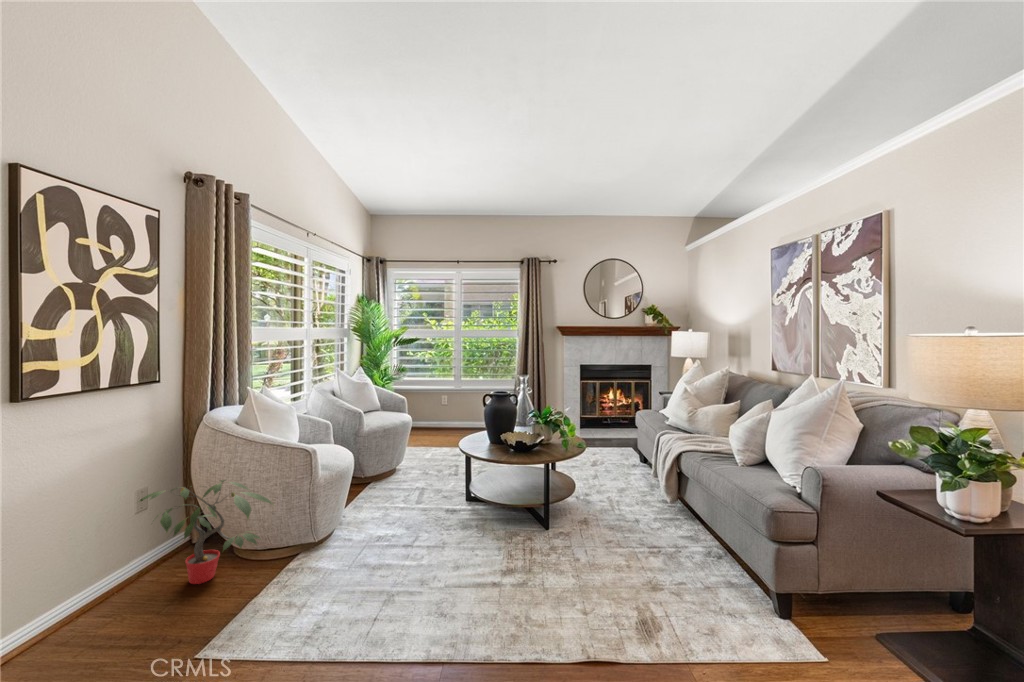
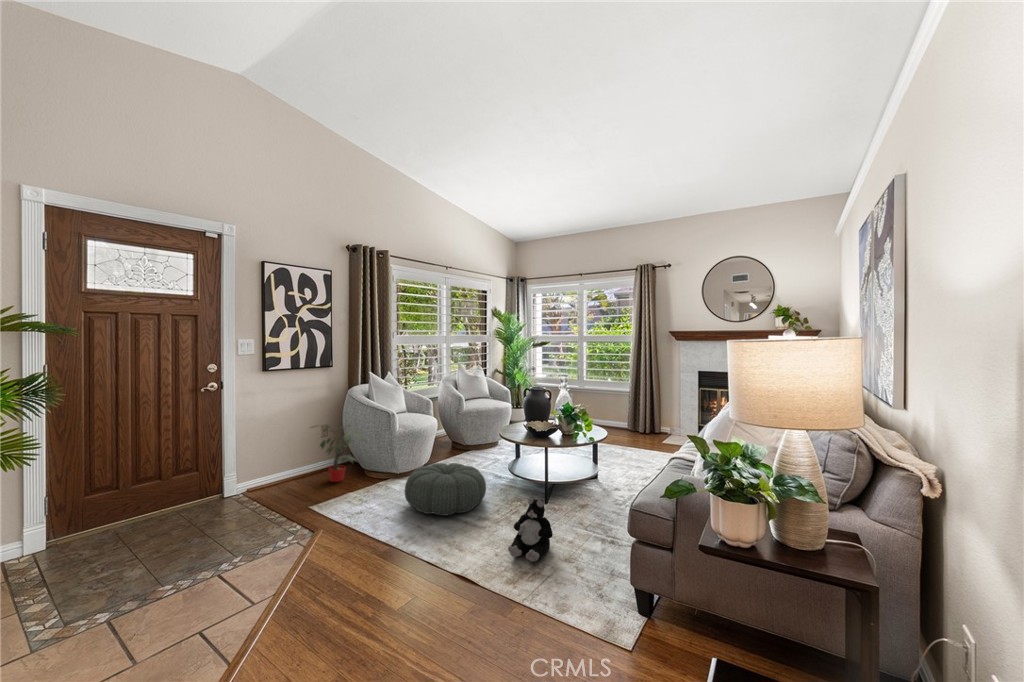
pouf: none [380,506,493,593] -> present [405,463,486,515]
plush toy: none [585,535,642,616] -> present [508,497,553,562]

